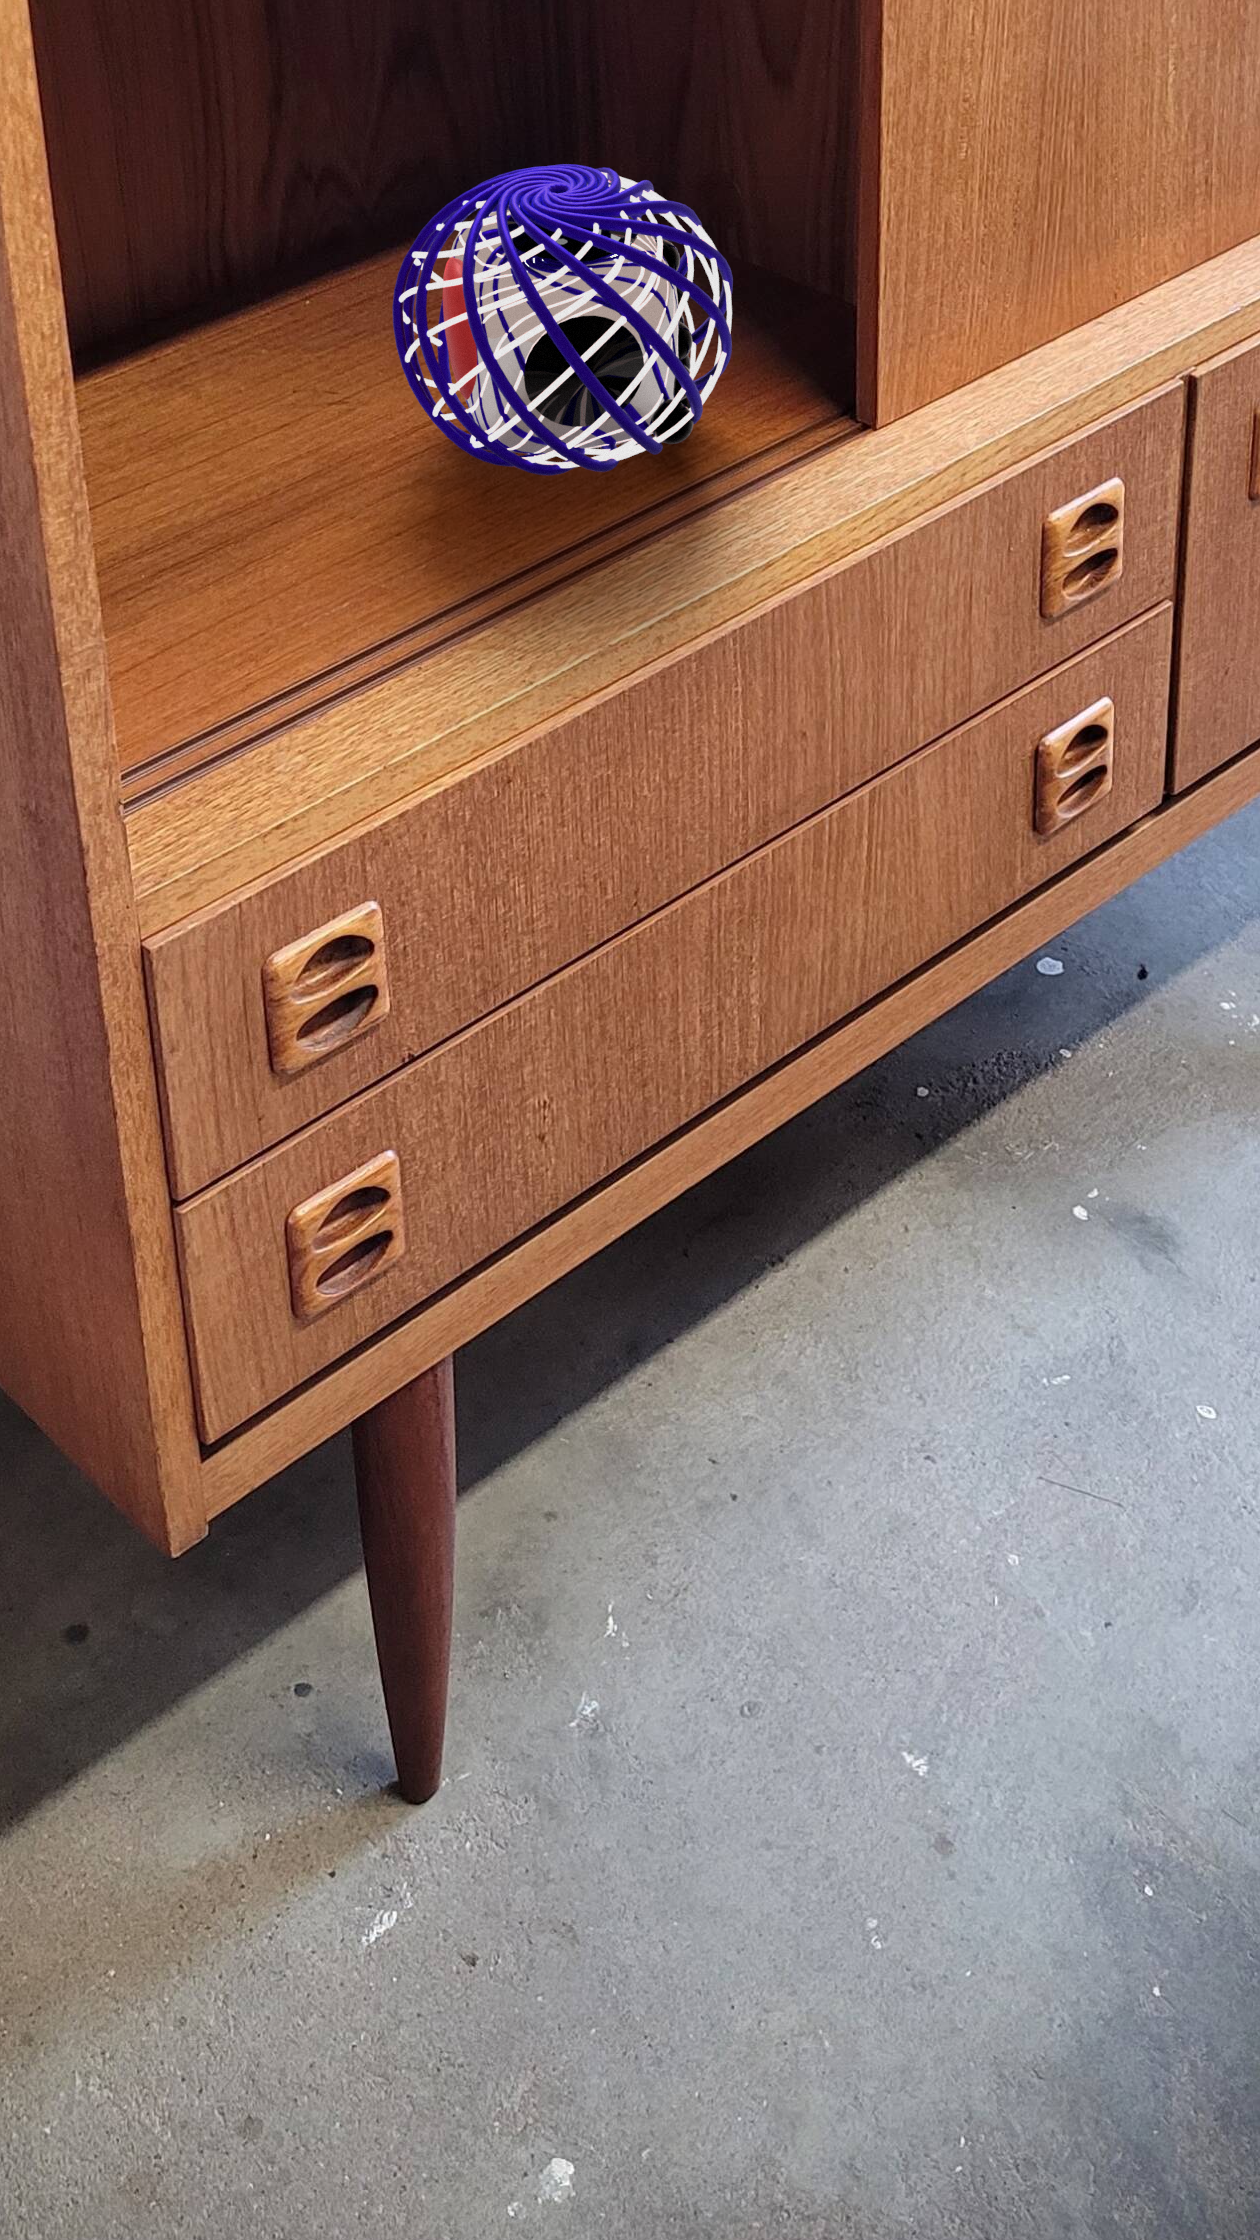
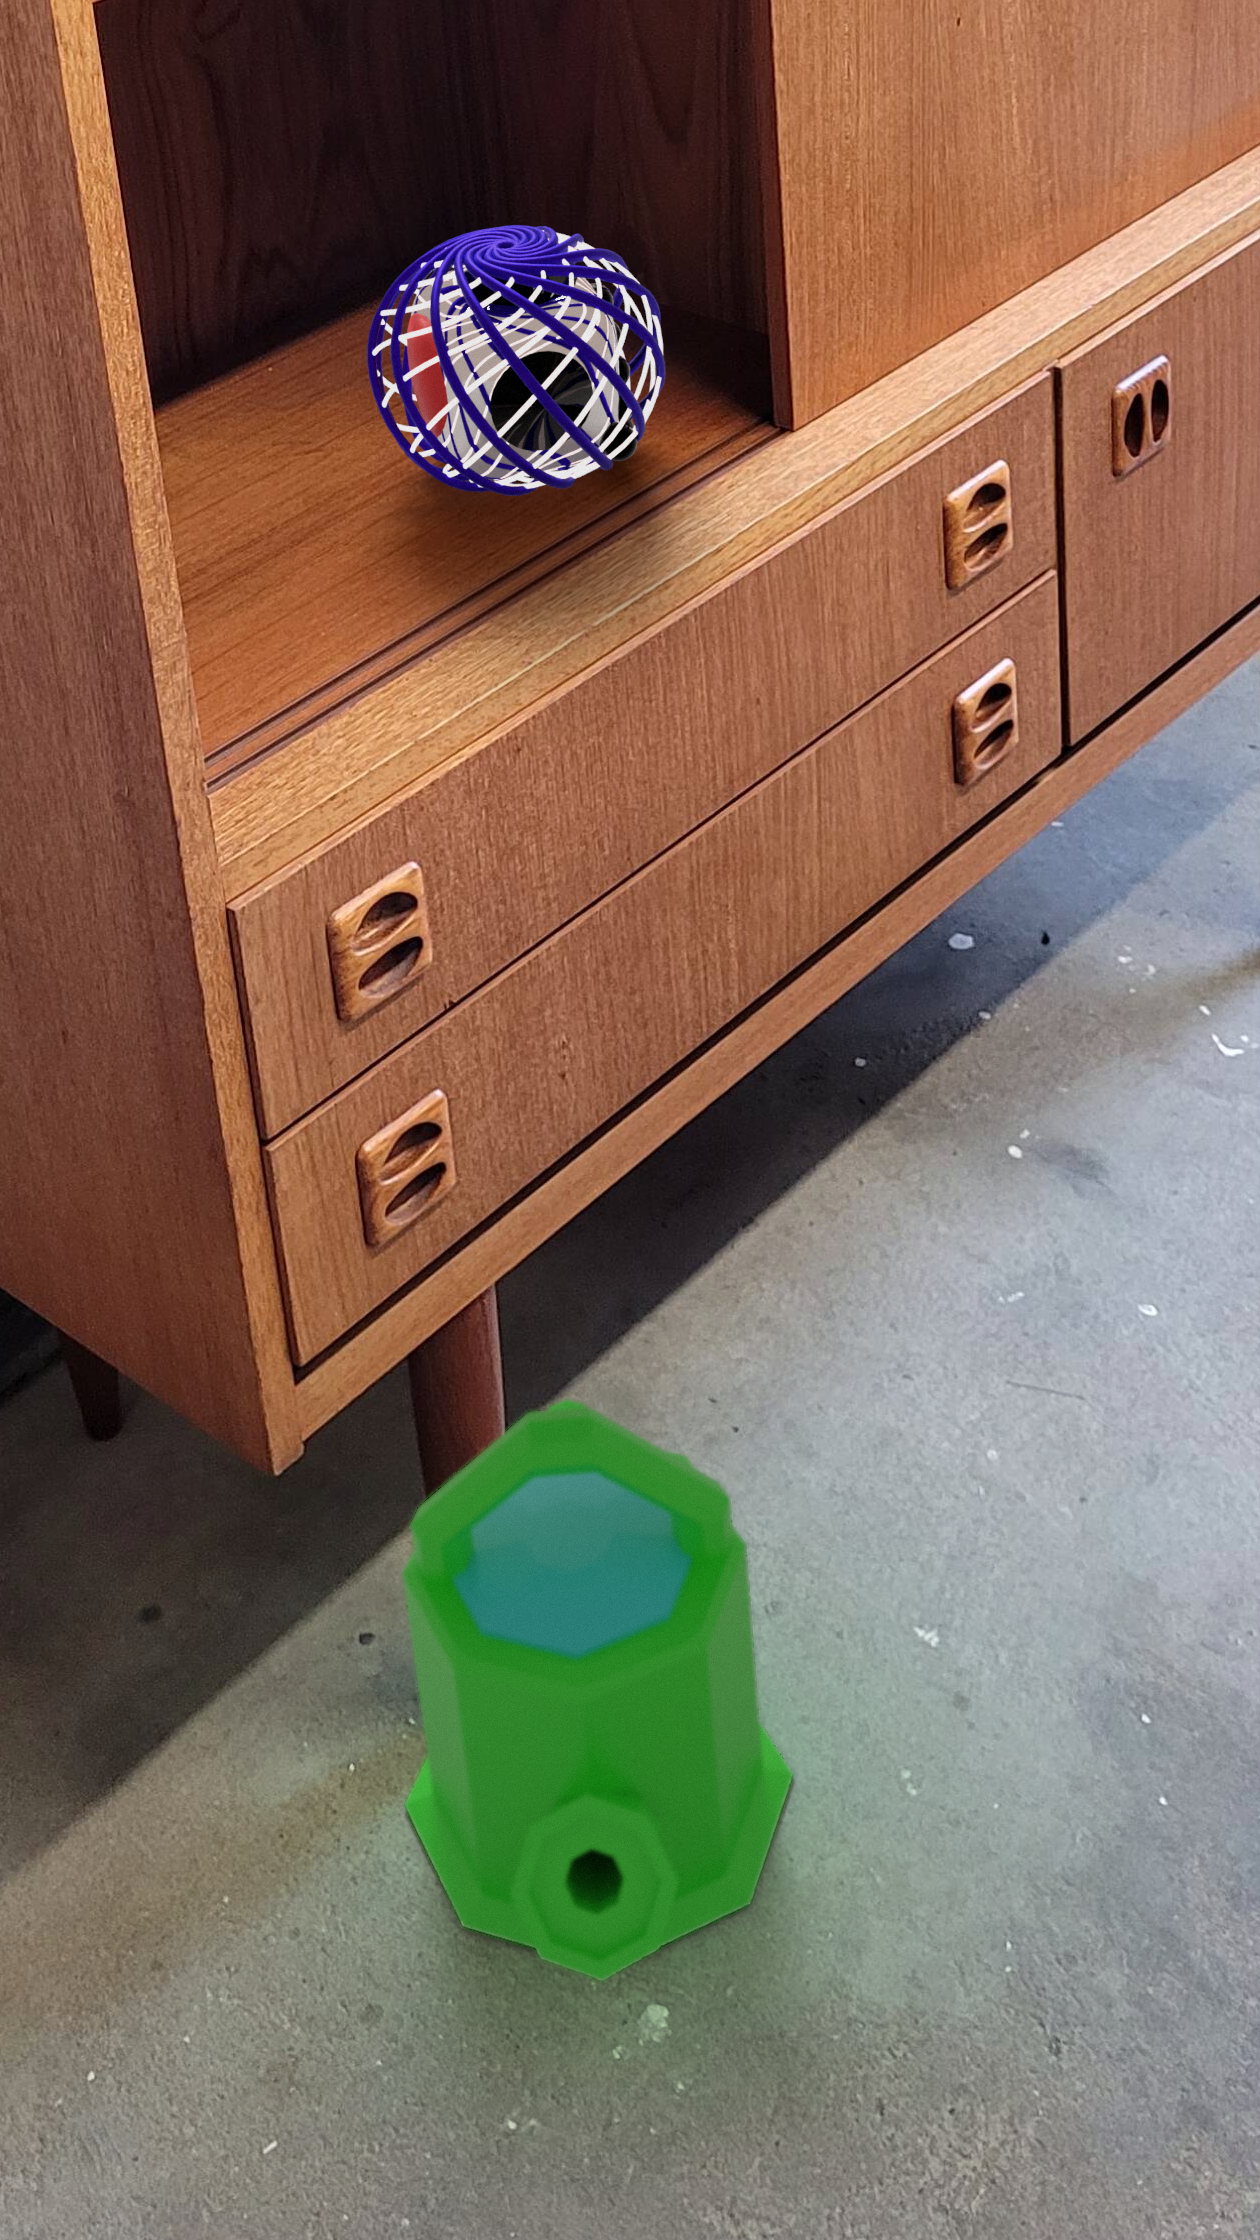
watering can: none [318,1465,750,2170] -> present [403,1400,794,1980]

